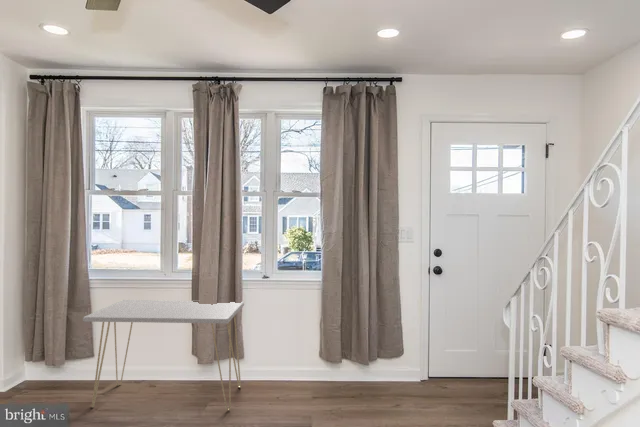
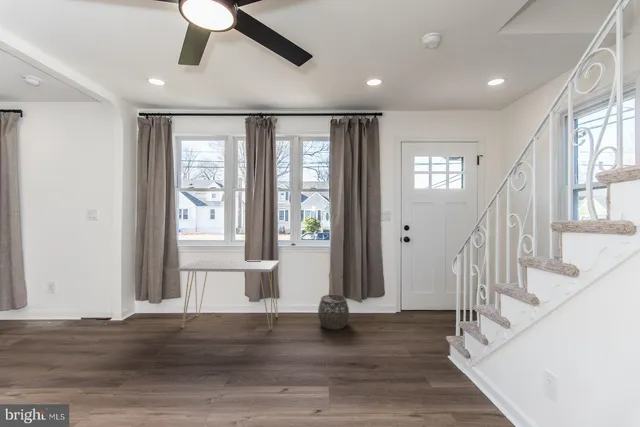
woven basket: none [301,354,349,411] -> present [318,295,349,329]

